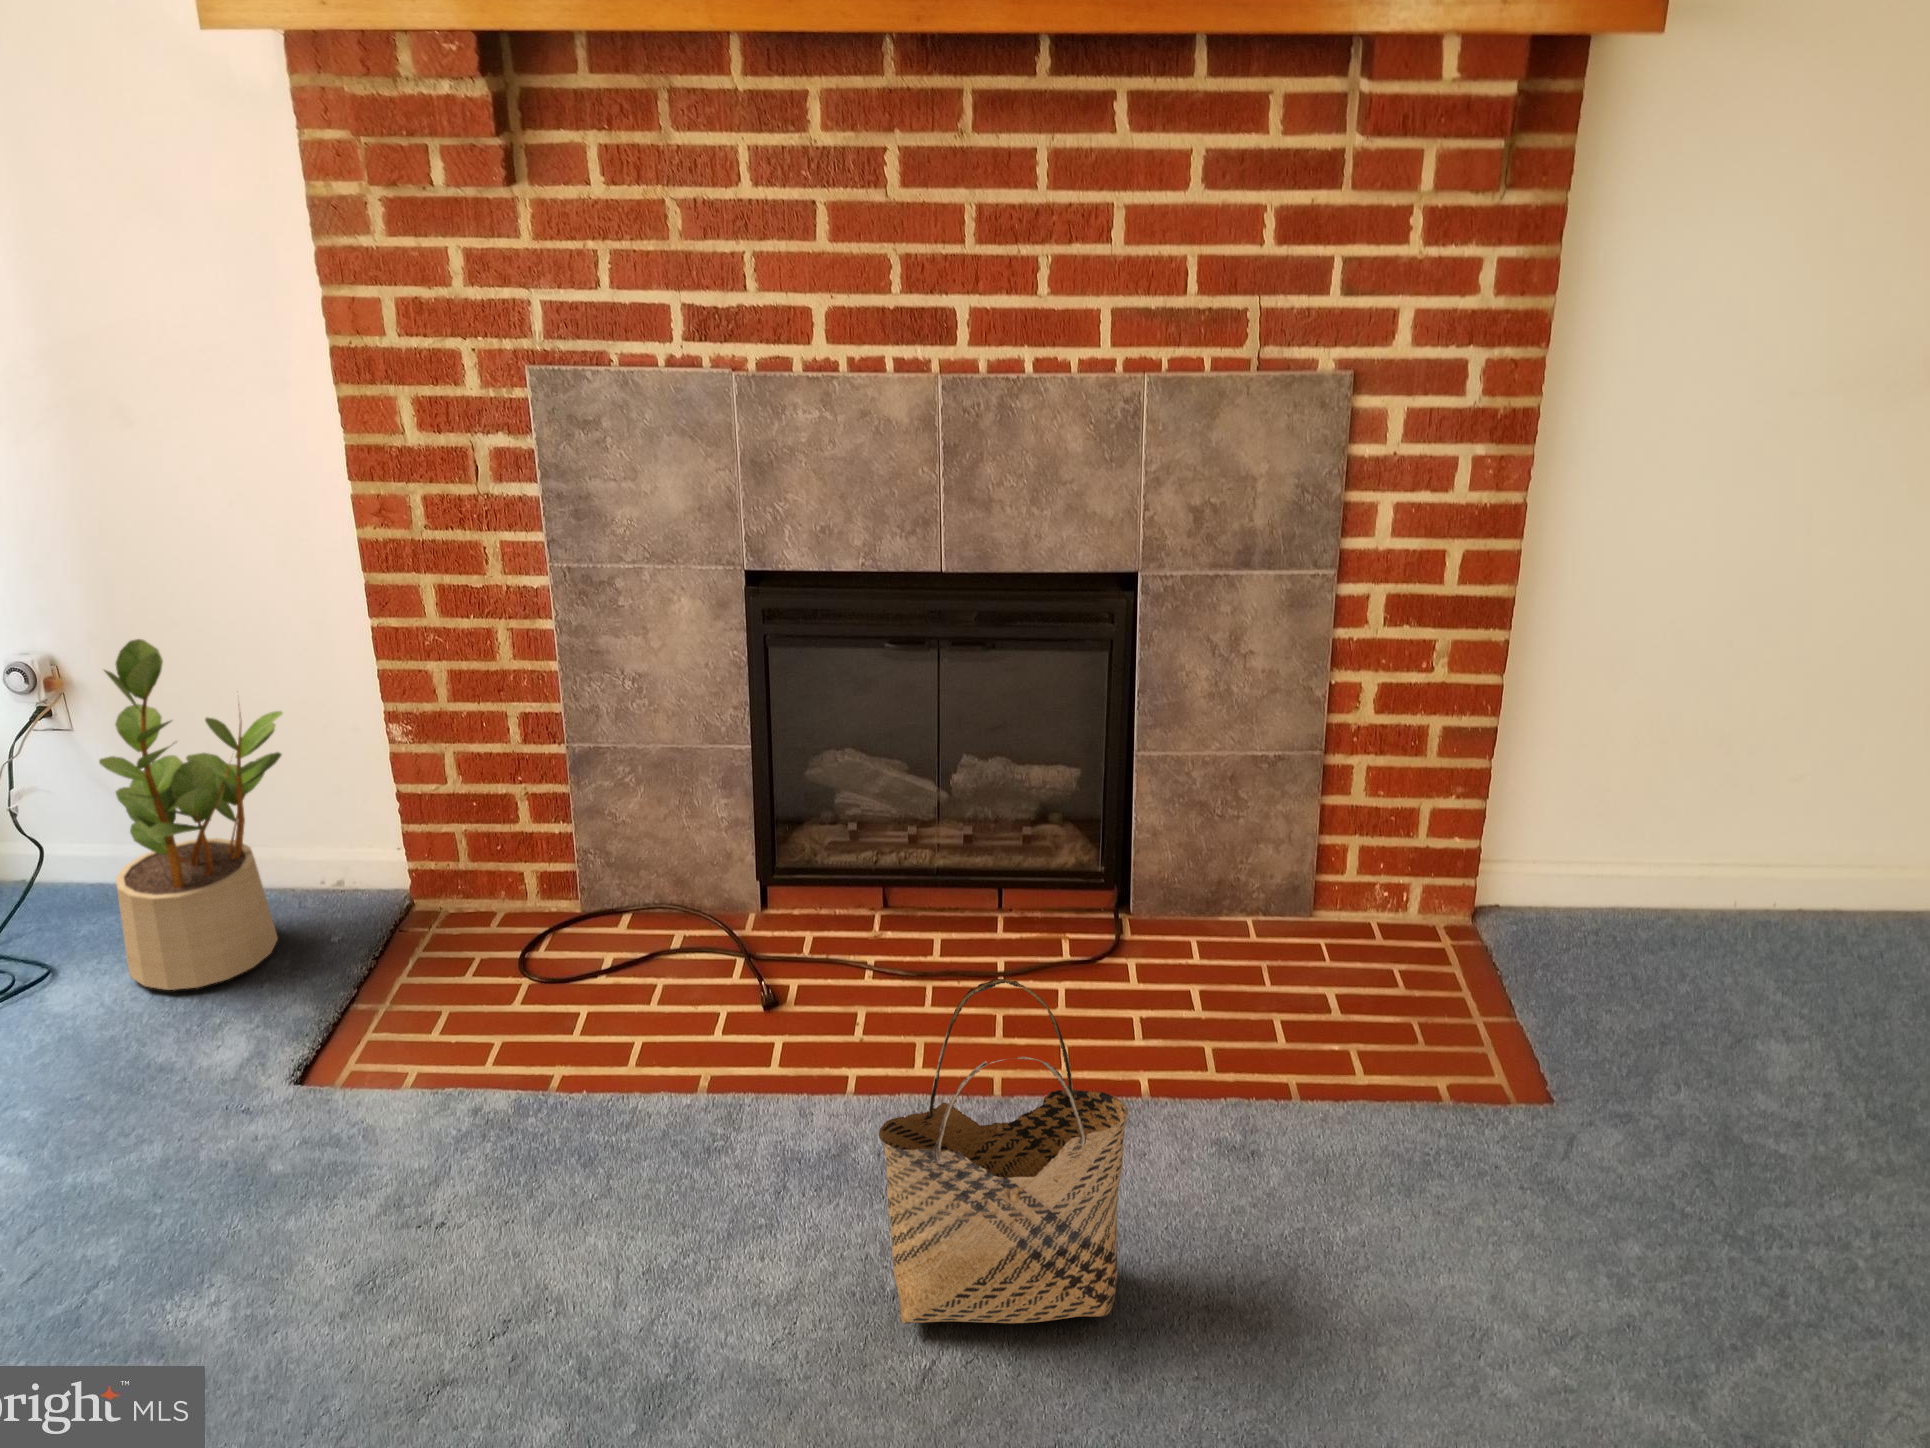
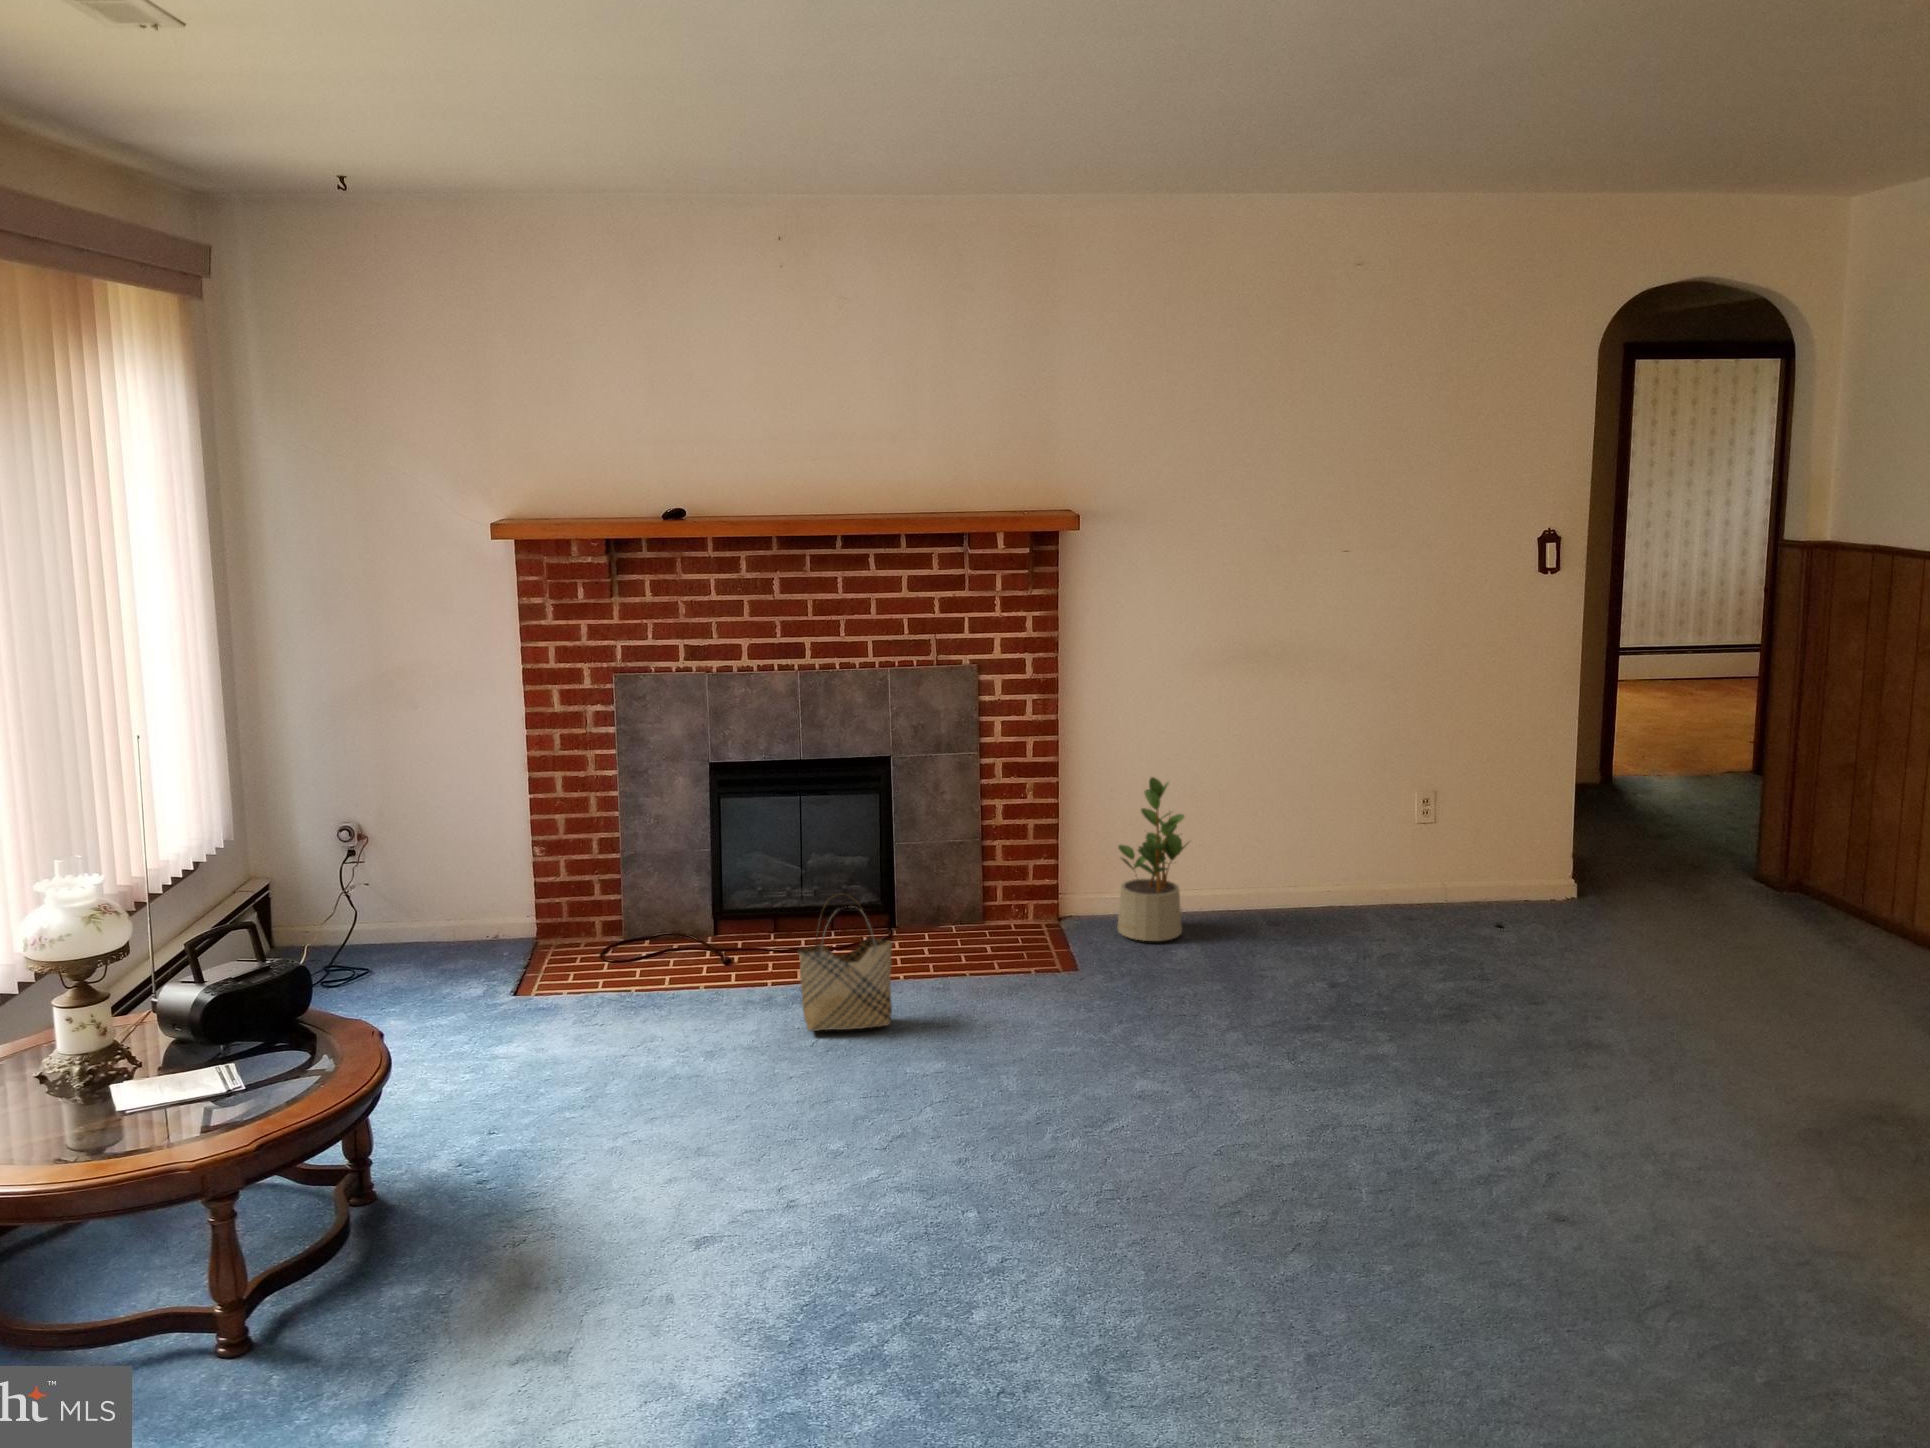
potted plant: present [99,639,282,990] -> present [1118,777,1189,941]

